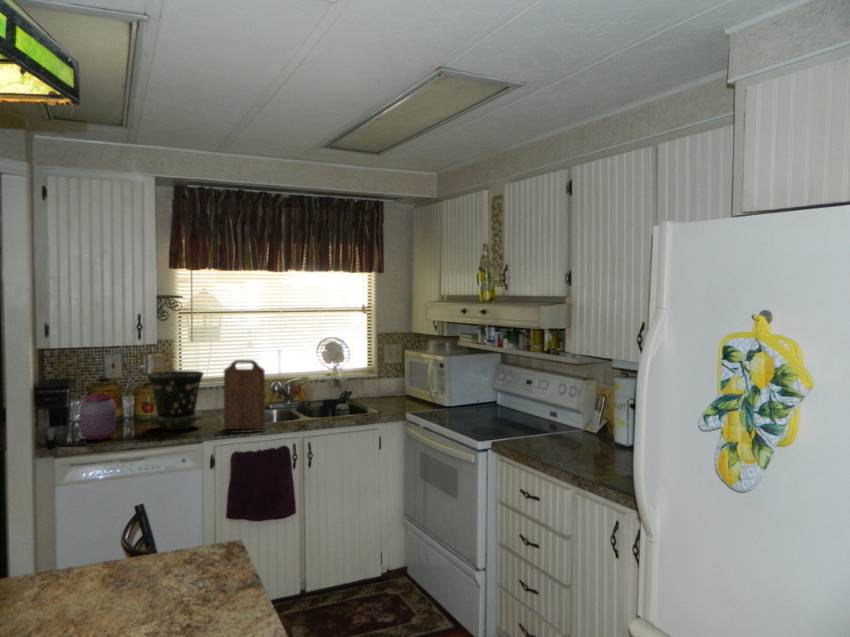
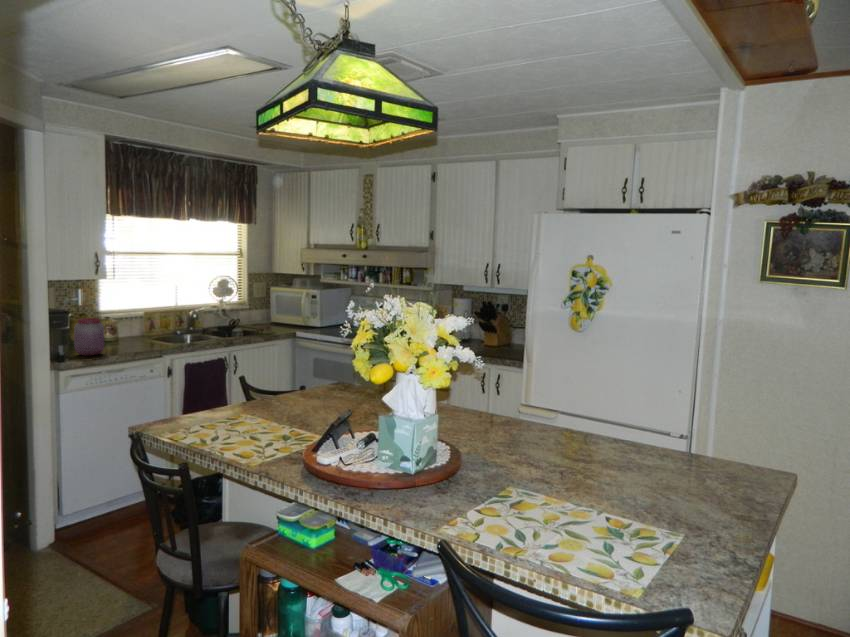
cutting board: present [224,360,265,429] -> none [176,291,209,345]
flower pot: present [148,370,203,430] -> none [109,301,157,348]

